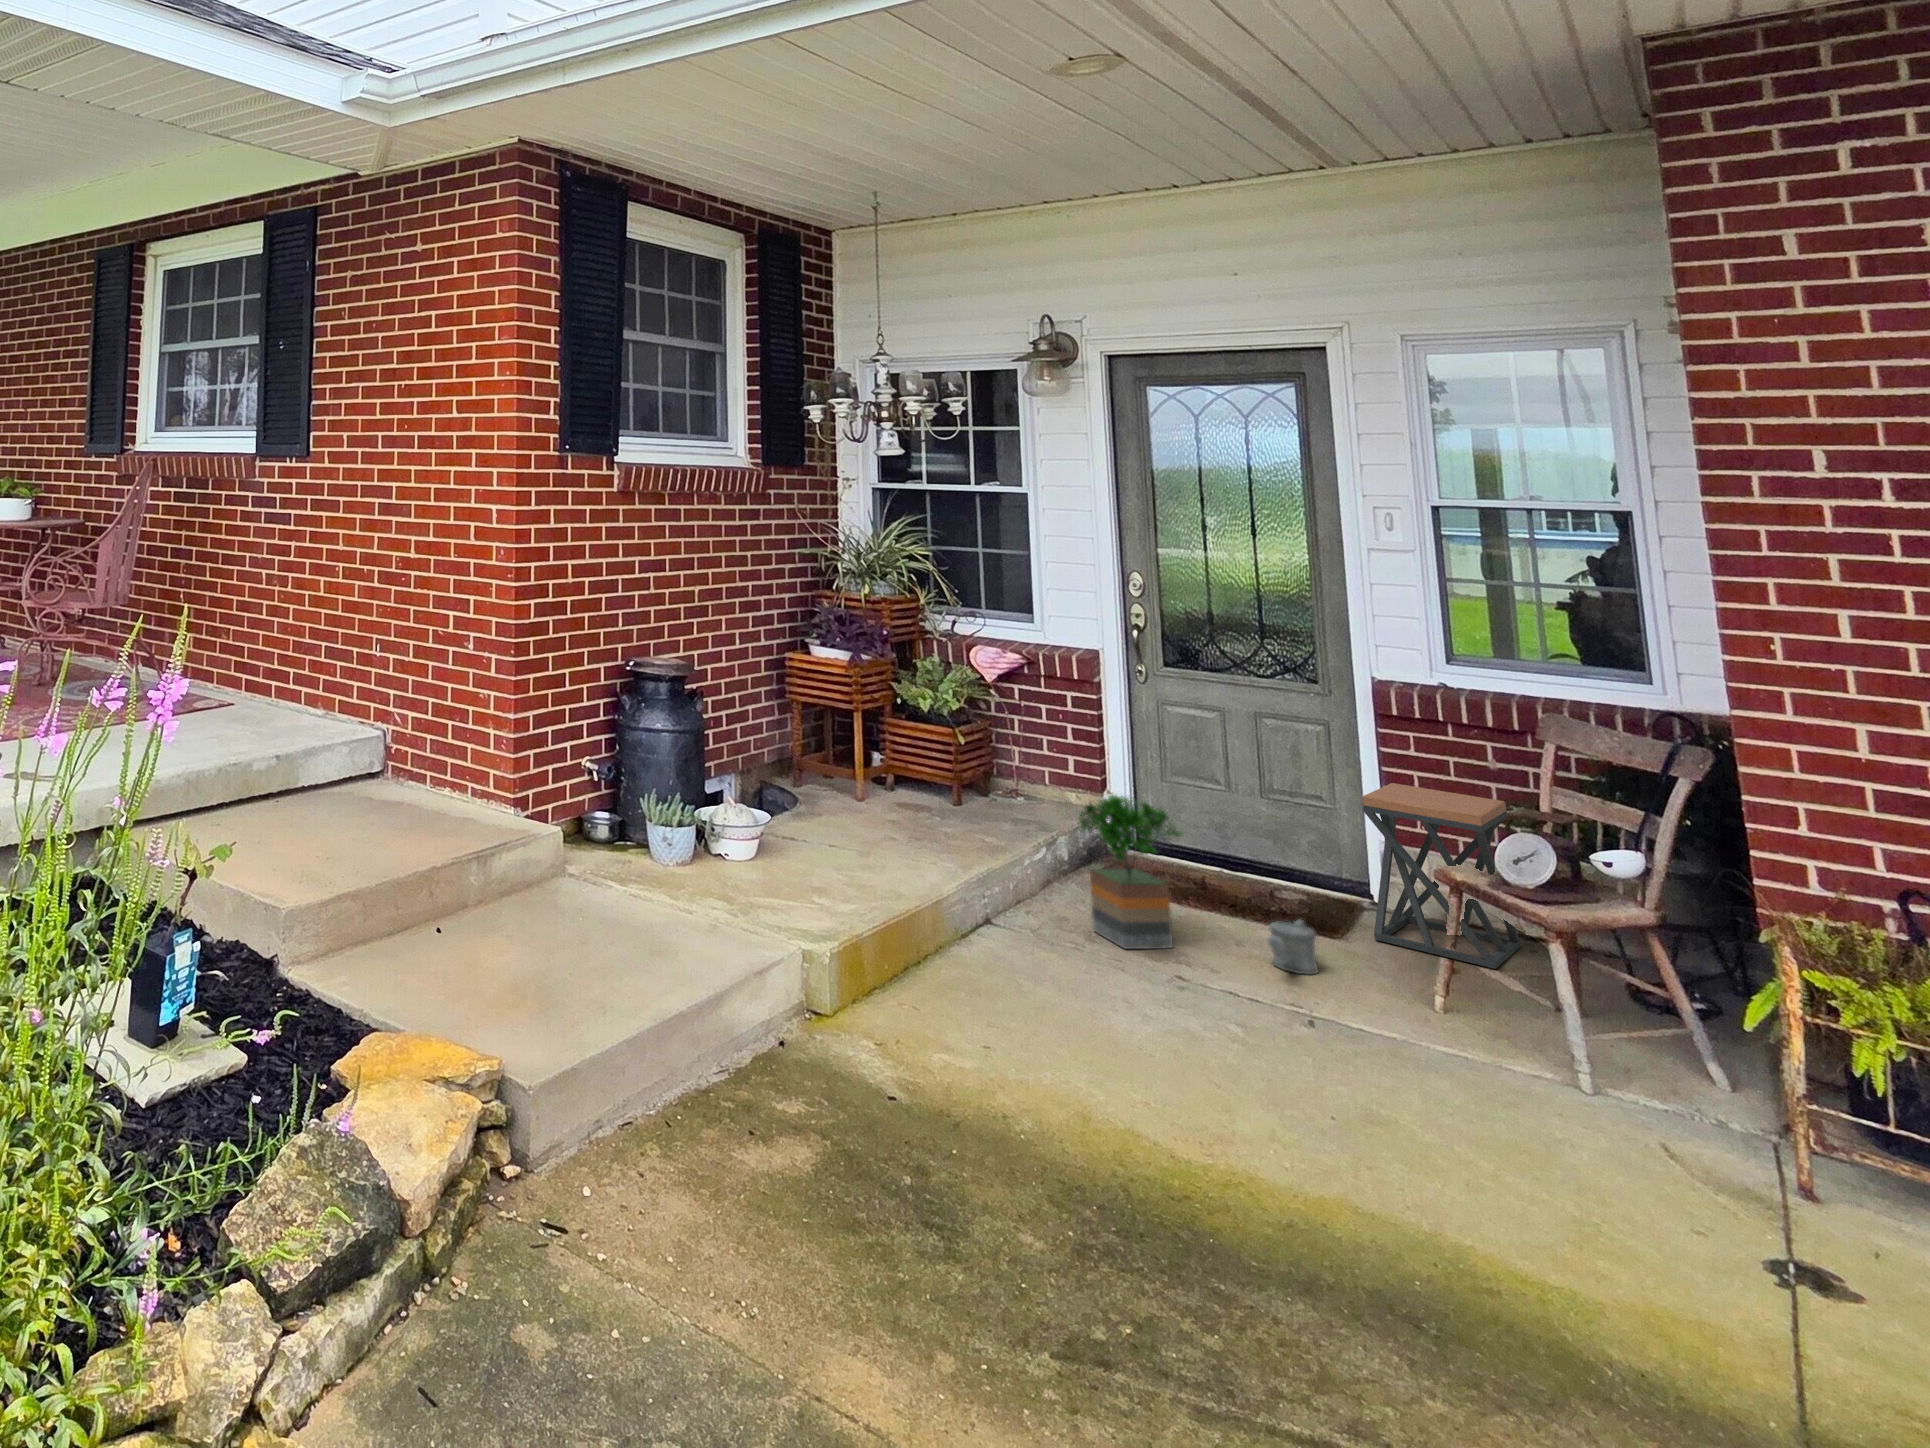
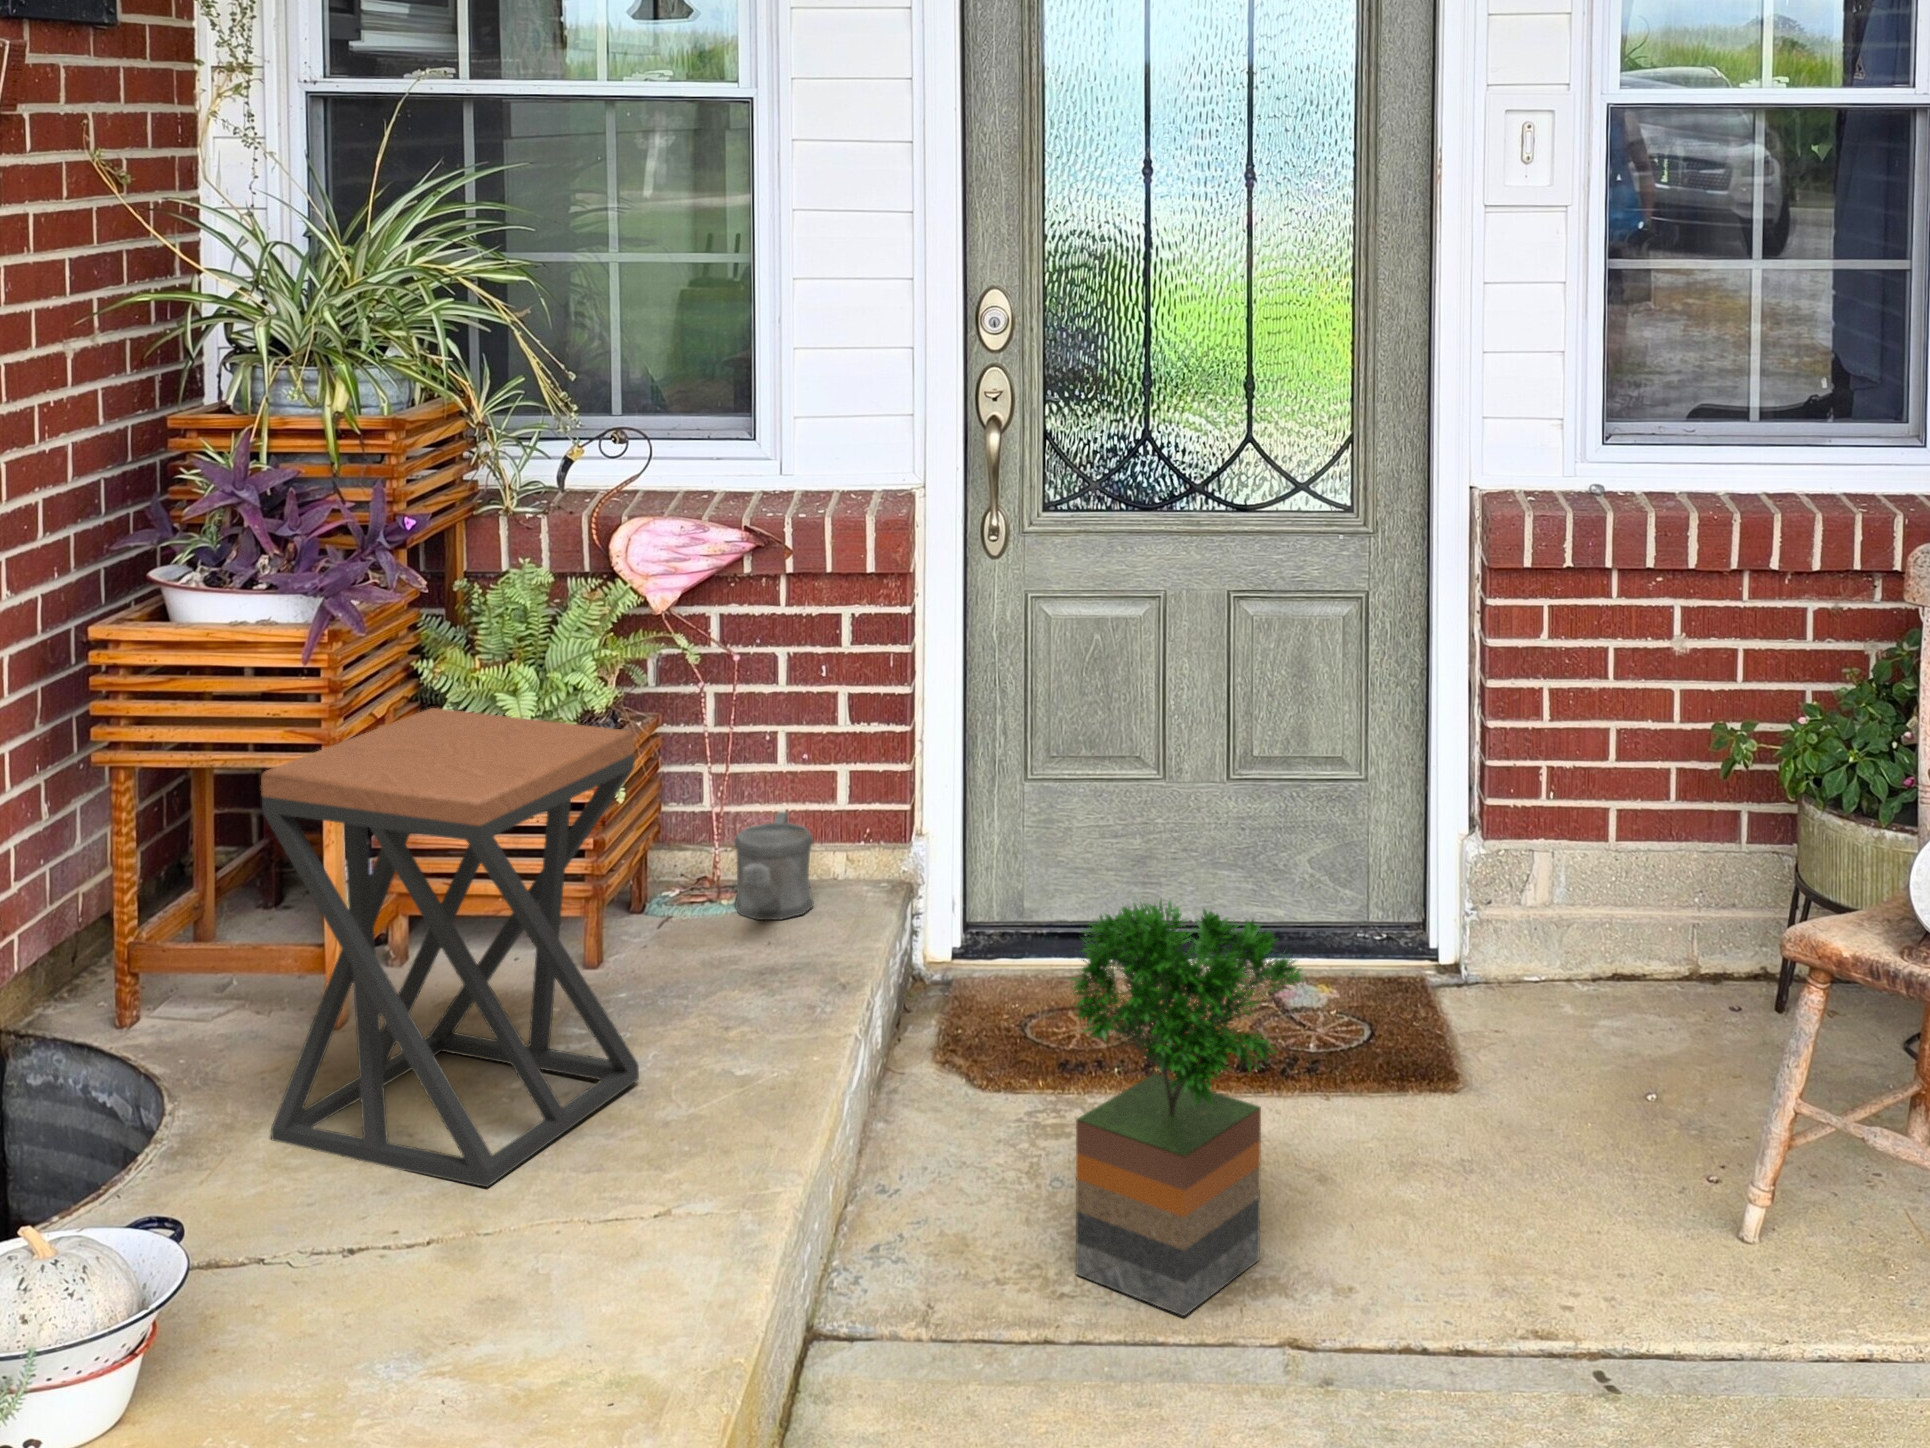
stool: present [1362,783,1520,969] -> present [261,708,639,1187]
watering can: present [1268,920,1318,975] -> present [734,812,814,920]

